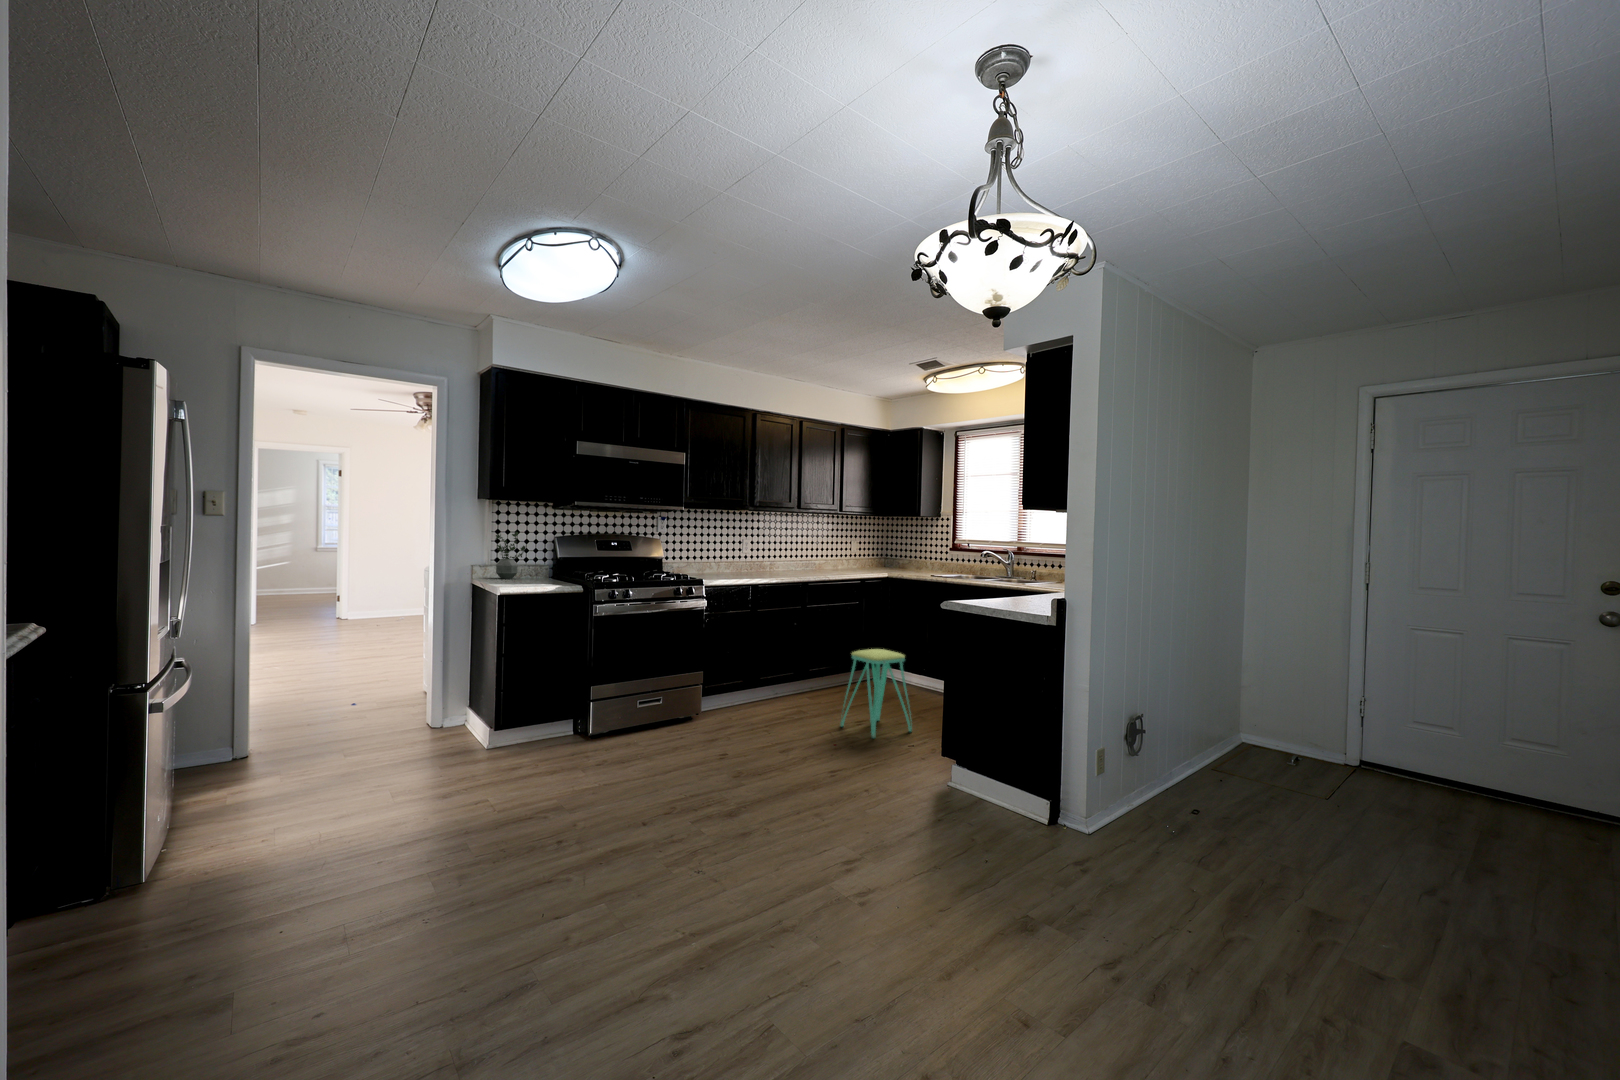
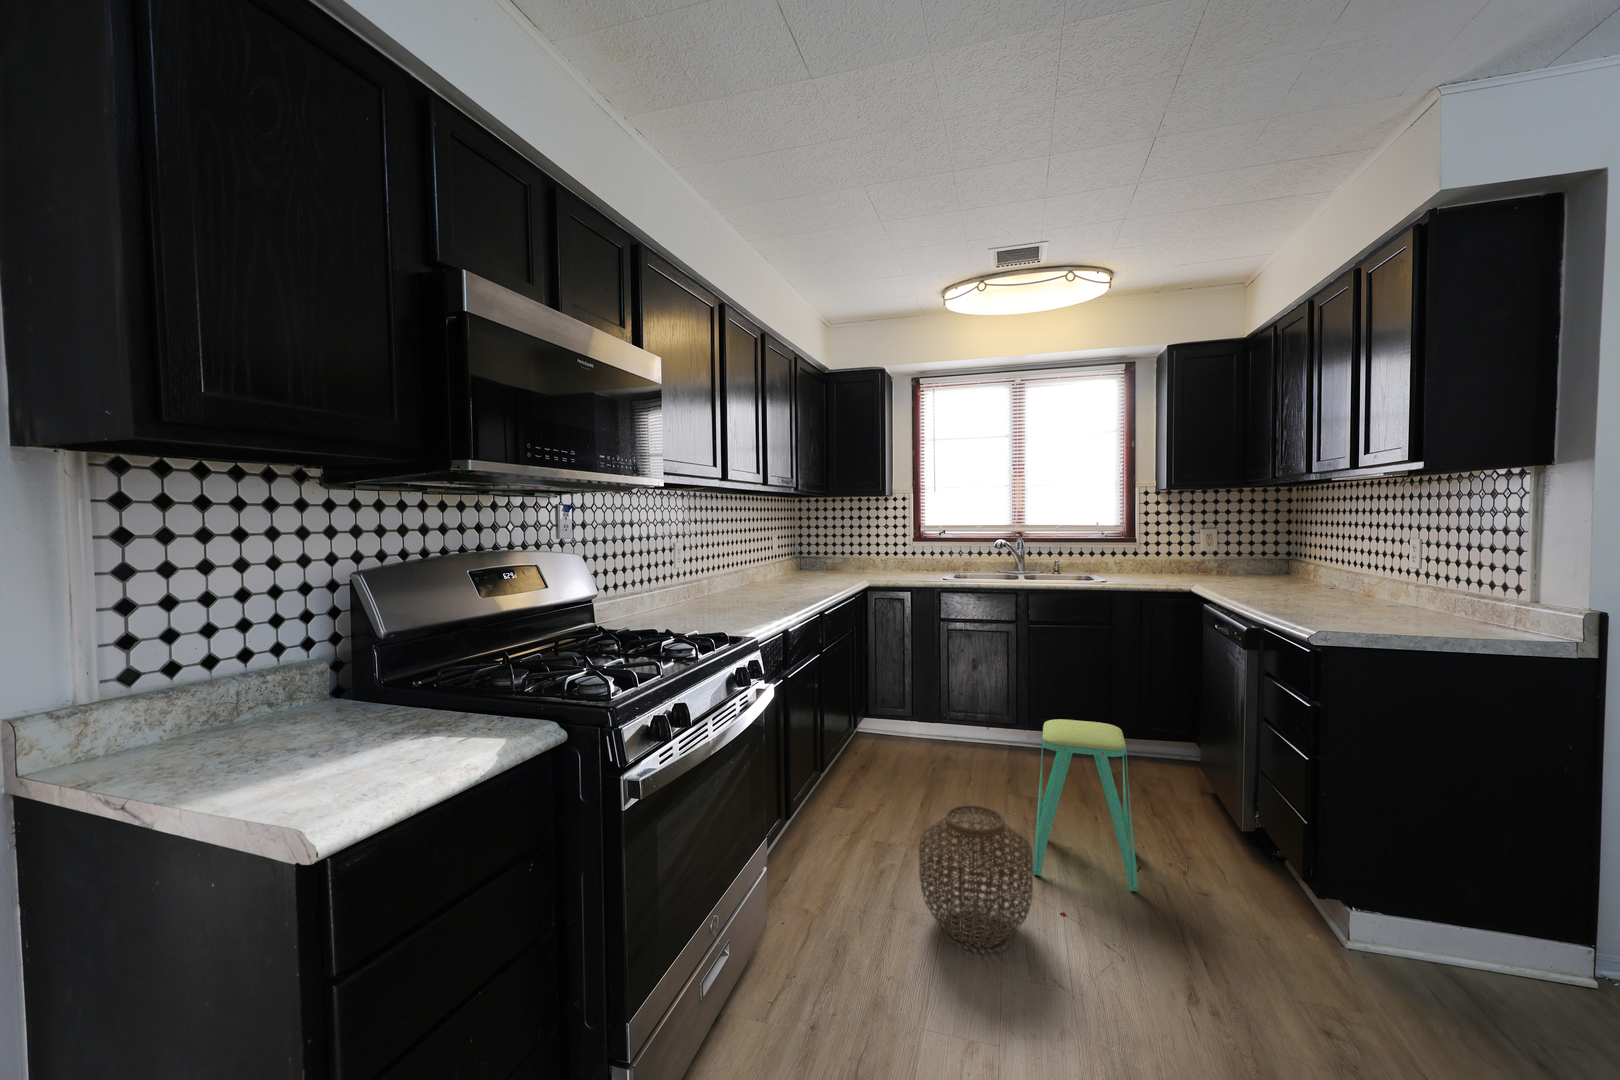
potted plant: present [496,532,526,579] -> none [148,568,306,755]
woven basket: none [751,671,804,732] -> present [919,805,1033,946]

